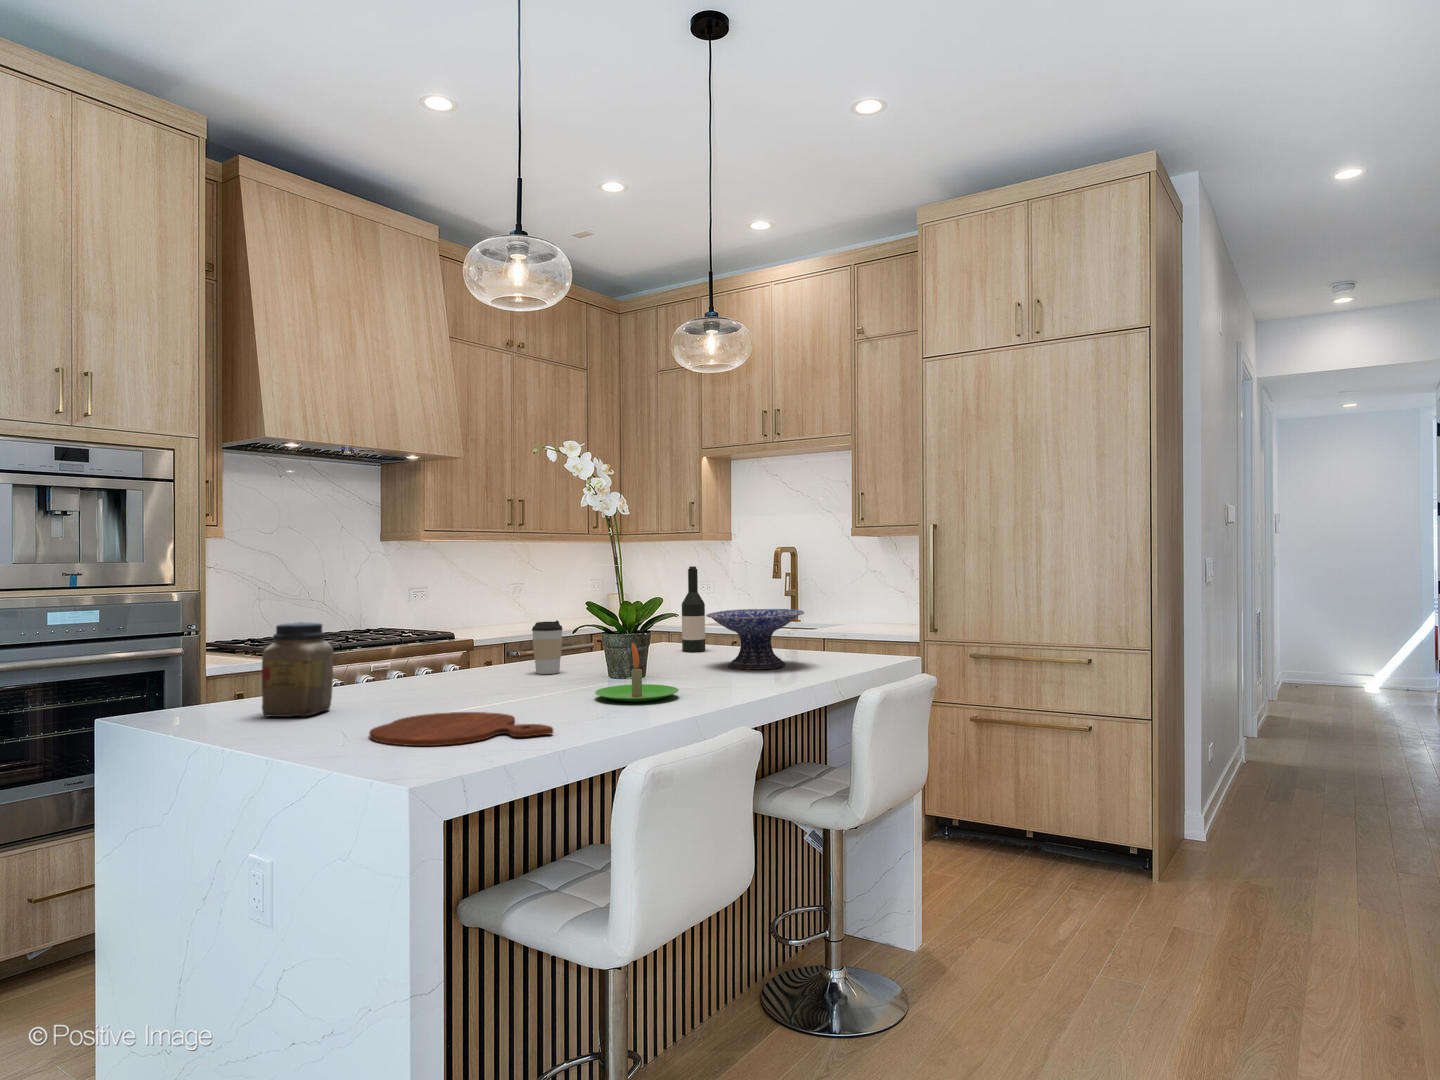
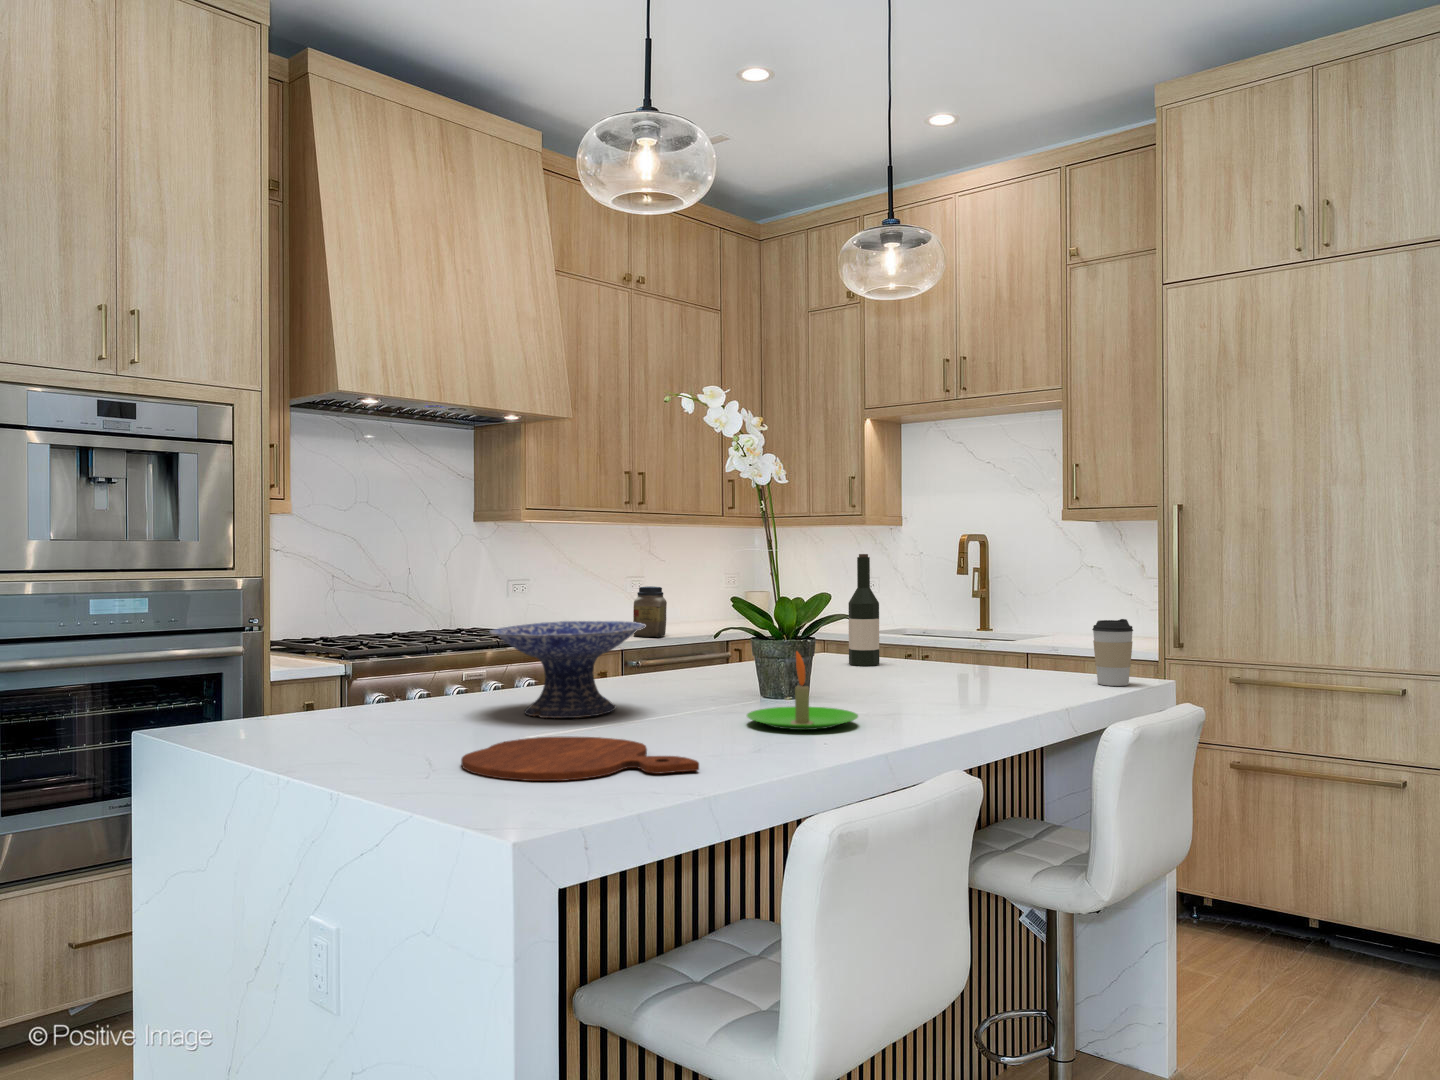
decorative bowl: present [706,609,804,669] -> present [489,621,646,718]
coffee cup: present [532,621,563,674] -> present [1092,619,1133,686]
jar: present [262,622,334,717] -> present [633,586,667,637]

